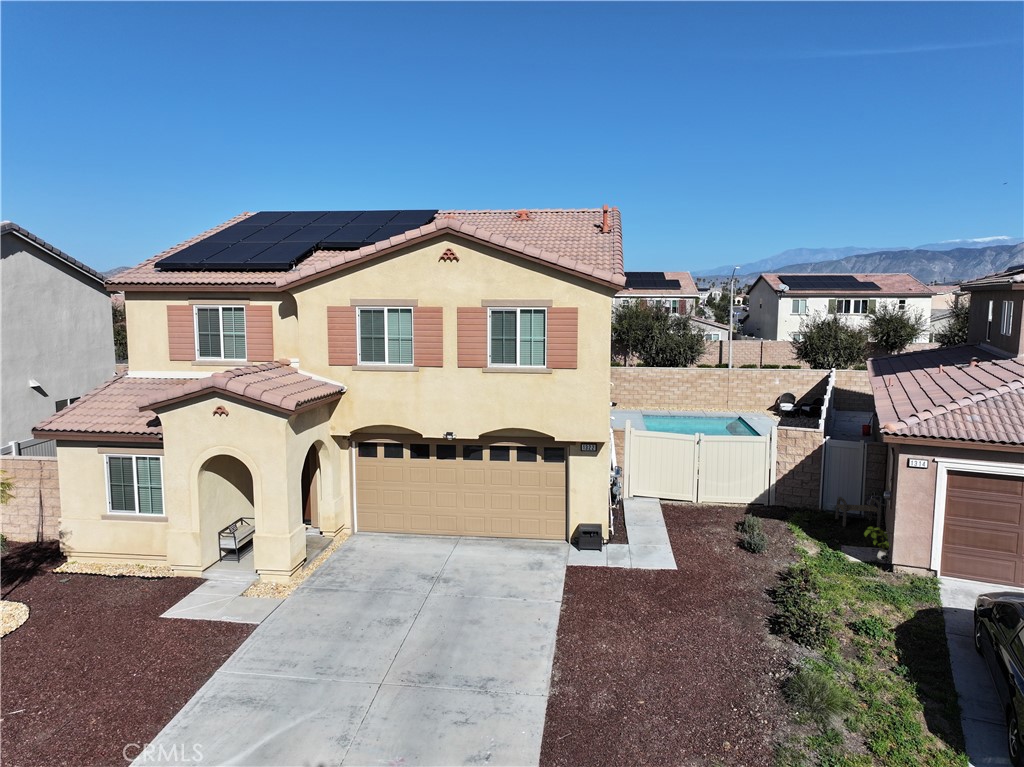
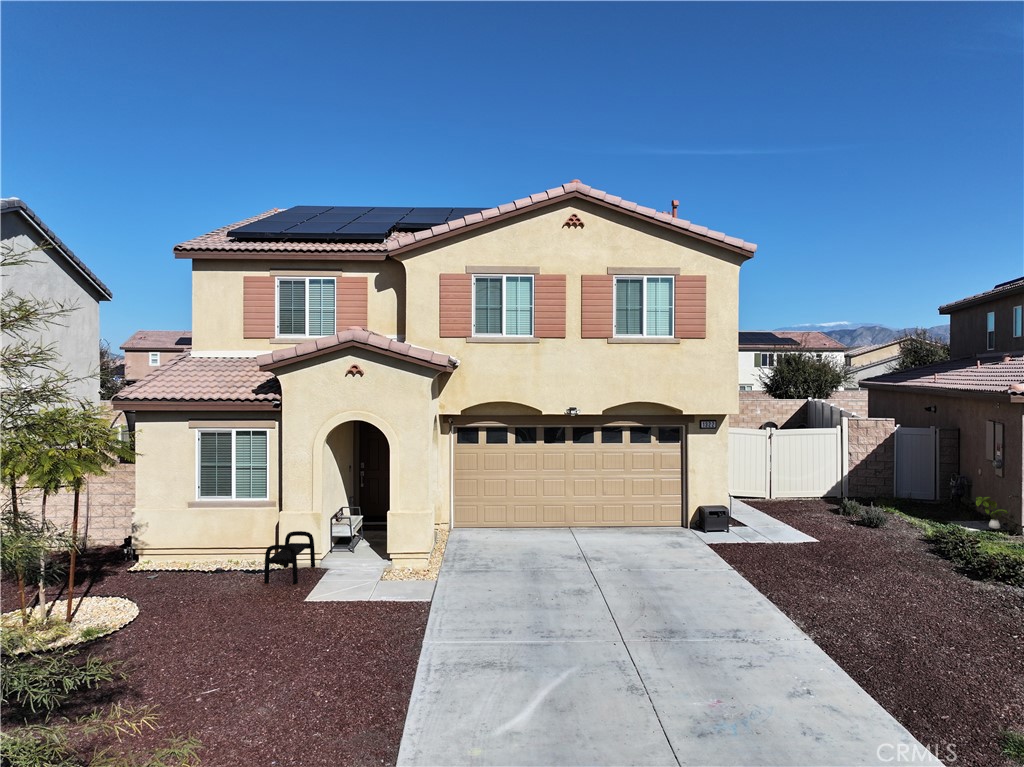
bench: present [835,497,882,528] -> present [264,531,315,584]

